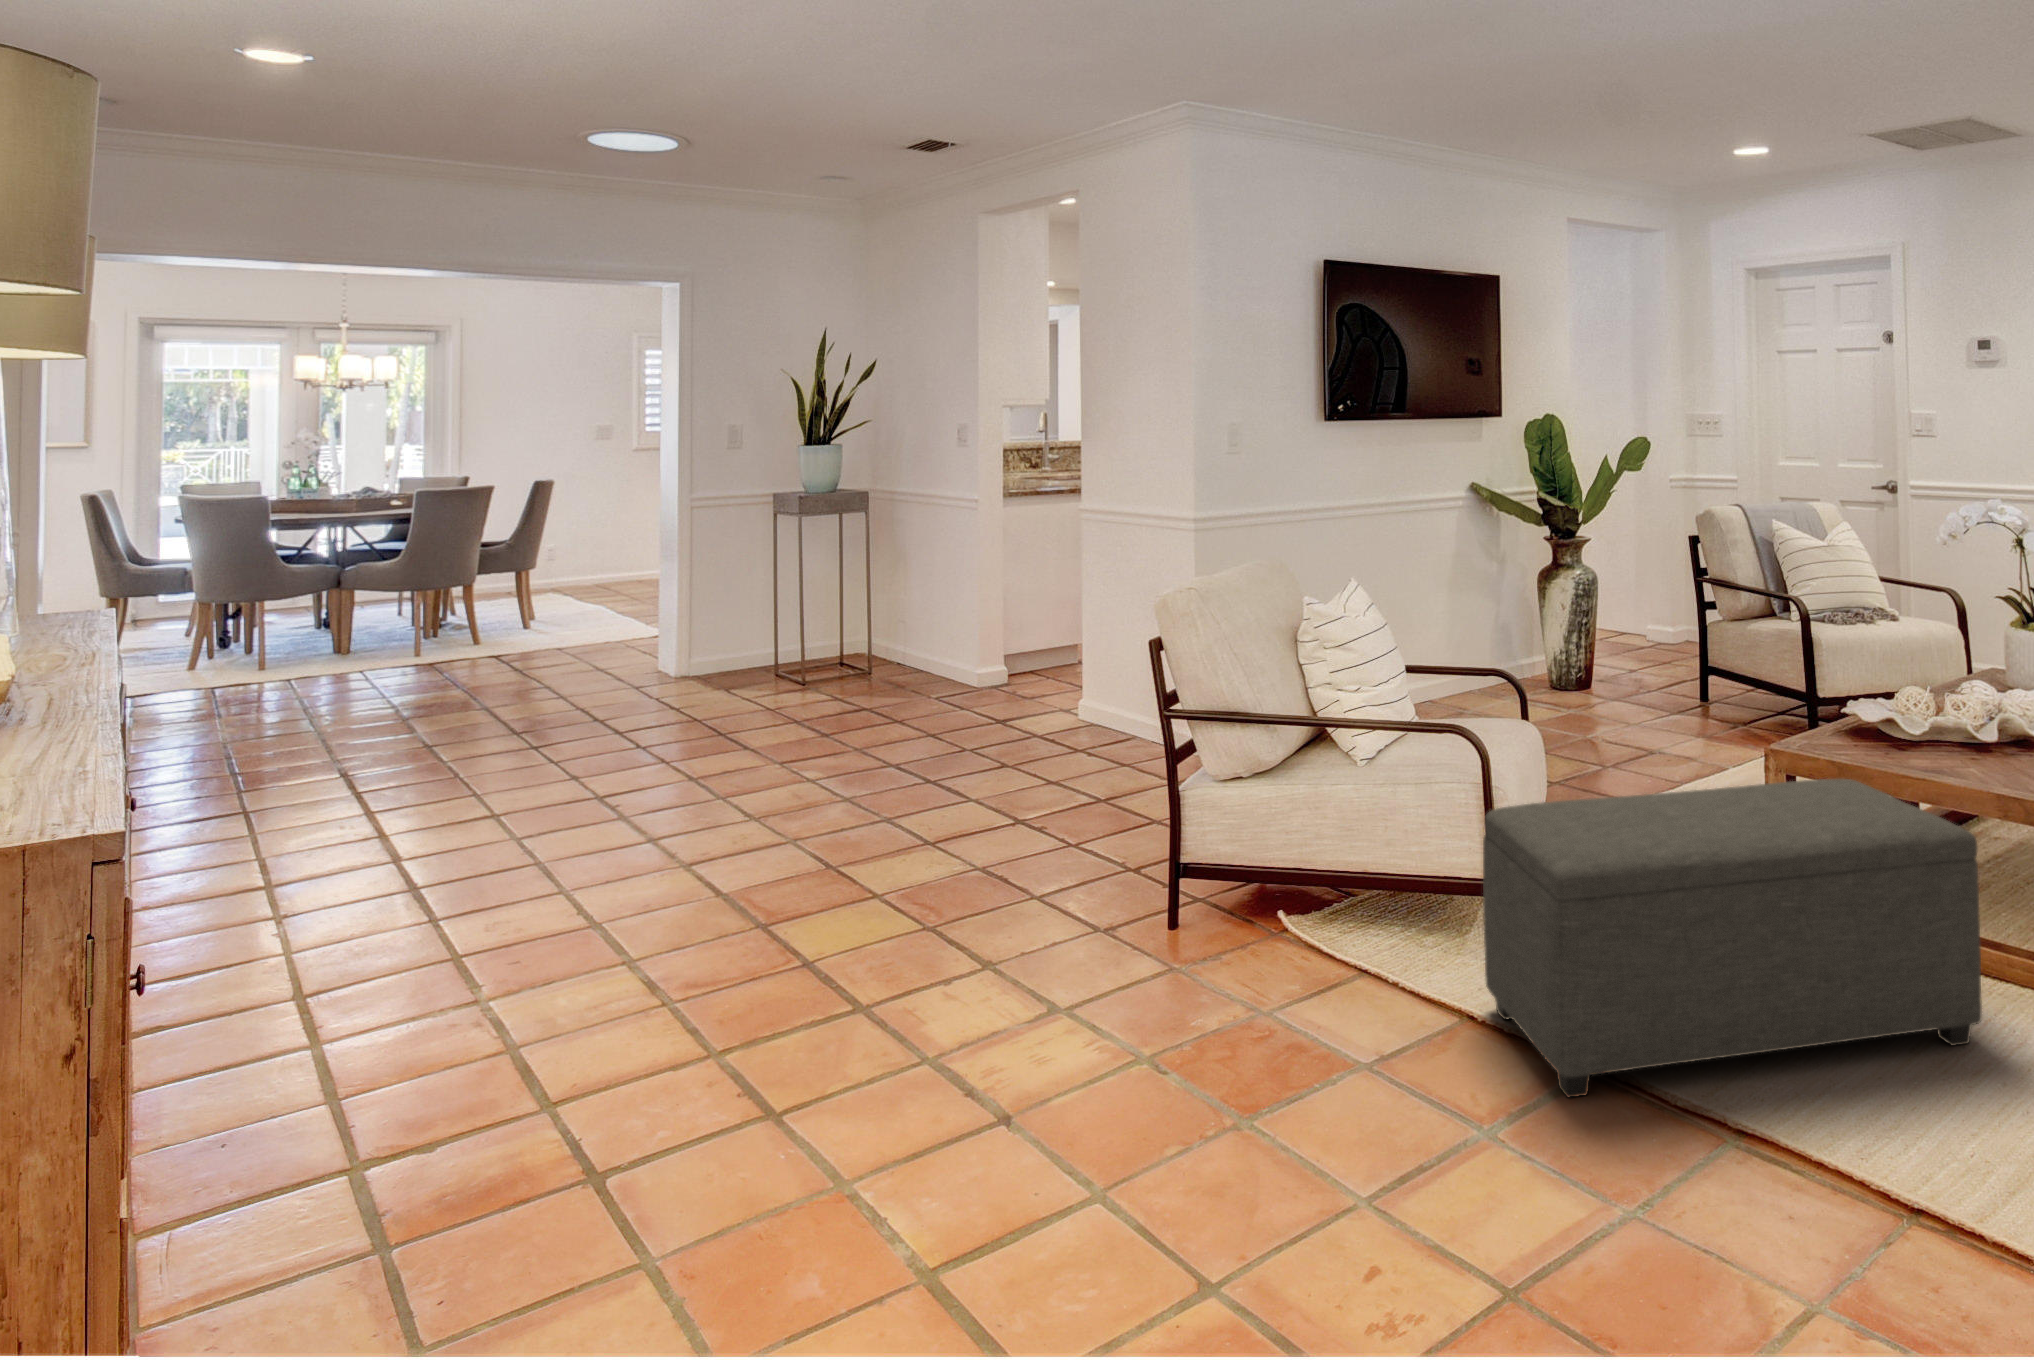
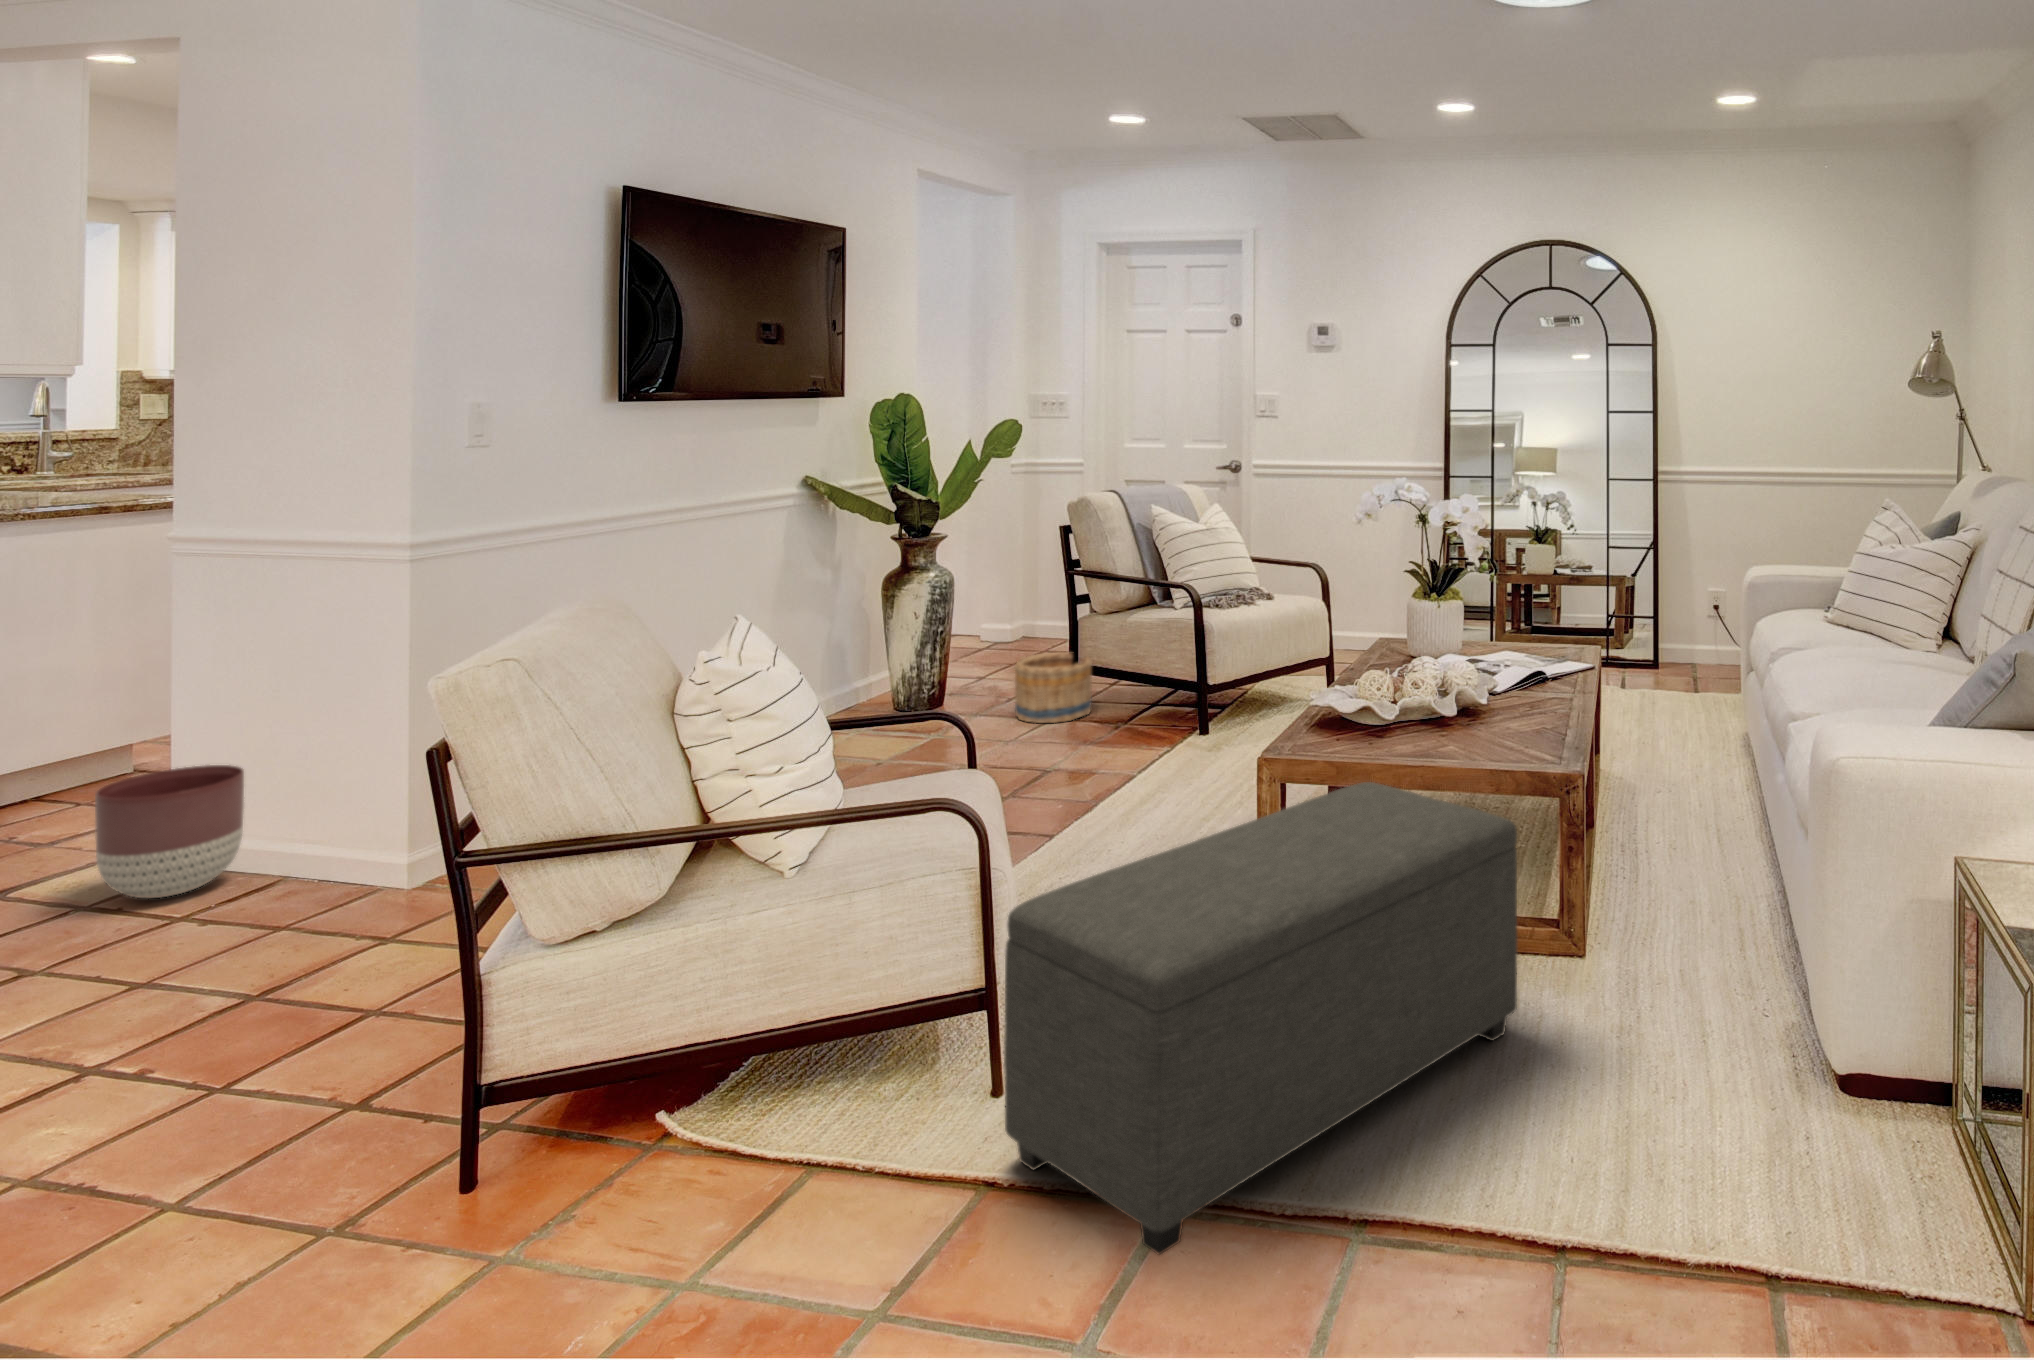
basket: none [1641,652,1714,716] -> present [1014,652,1092,723]
planter: none [1041,656,1112,737] -> present [95,765,244,898]

